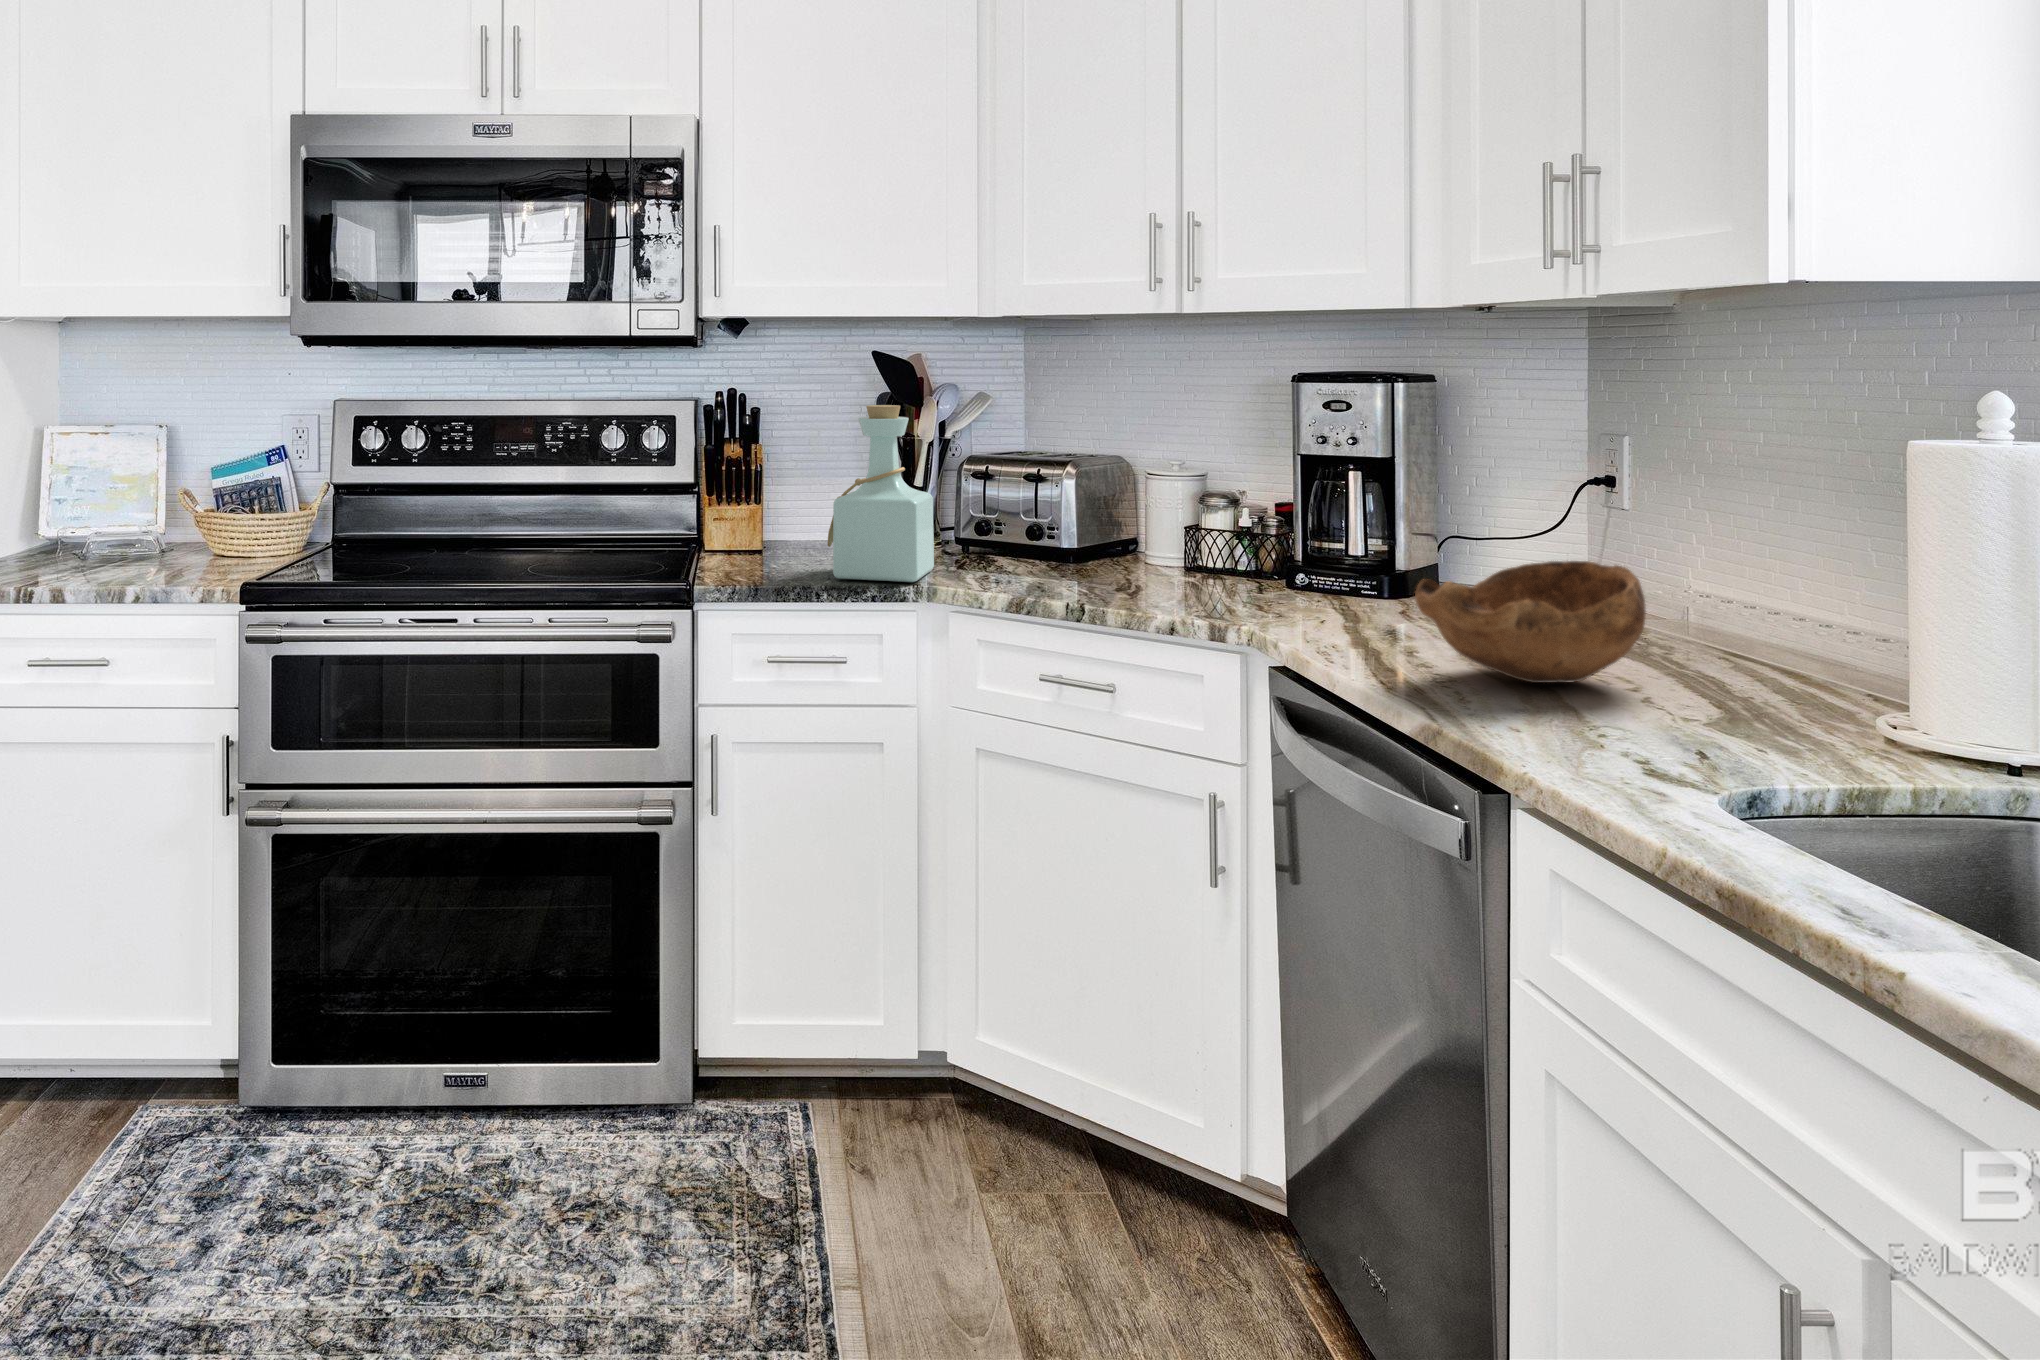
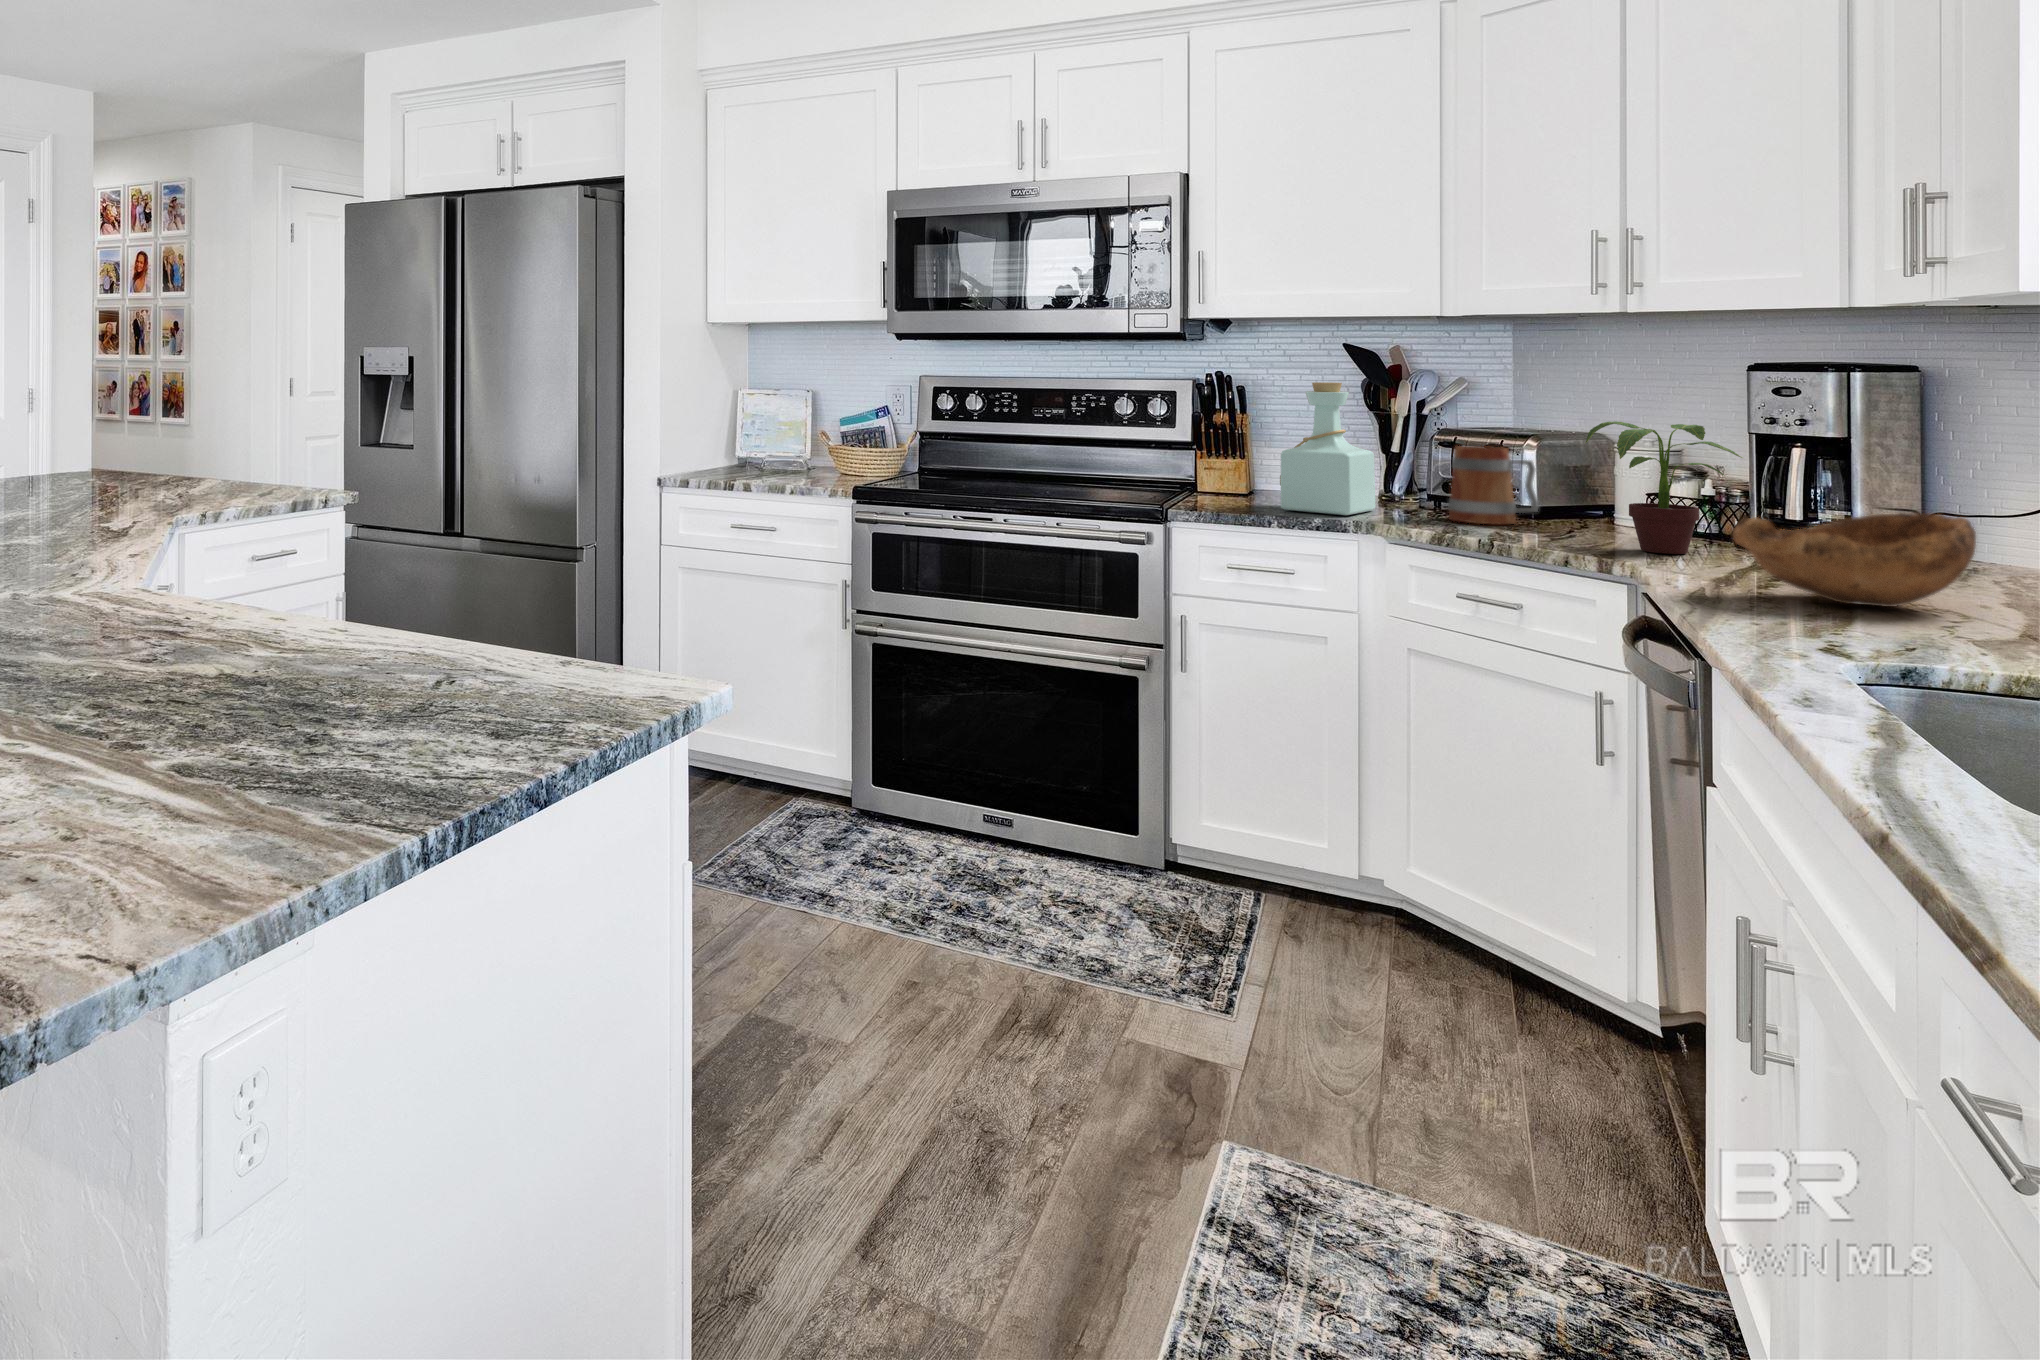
potted plant: none [1186,451,1352,614] -> present [1585,421,1743,554]
mug: none [1018,482,1114,583] -> present [1448,446,1539,524]

